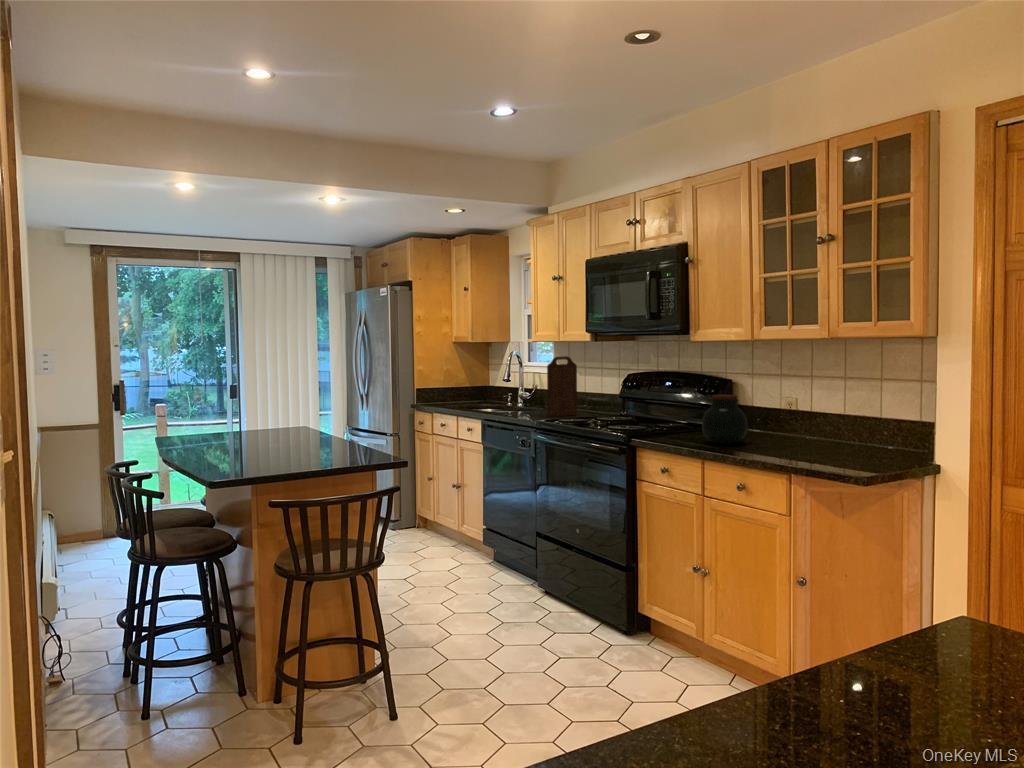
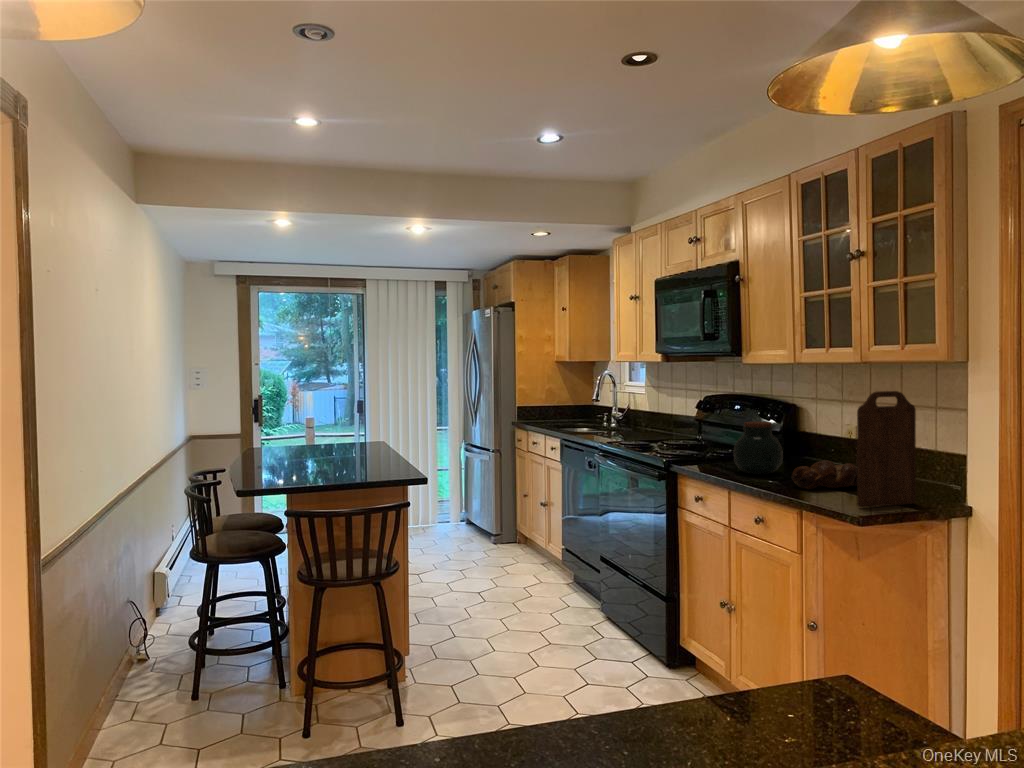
cutting board: present [547,356,577,417] -> present [857,391,916,508]
bread loaf: none [773,428,838,455] -> present [792,460,857,489]

